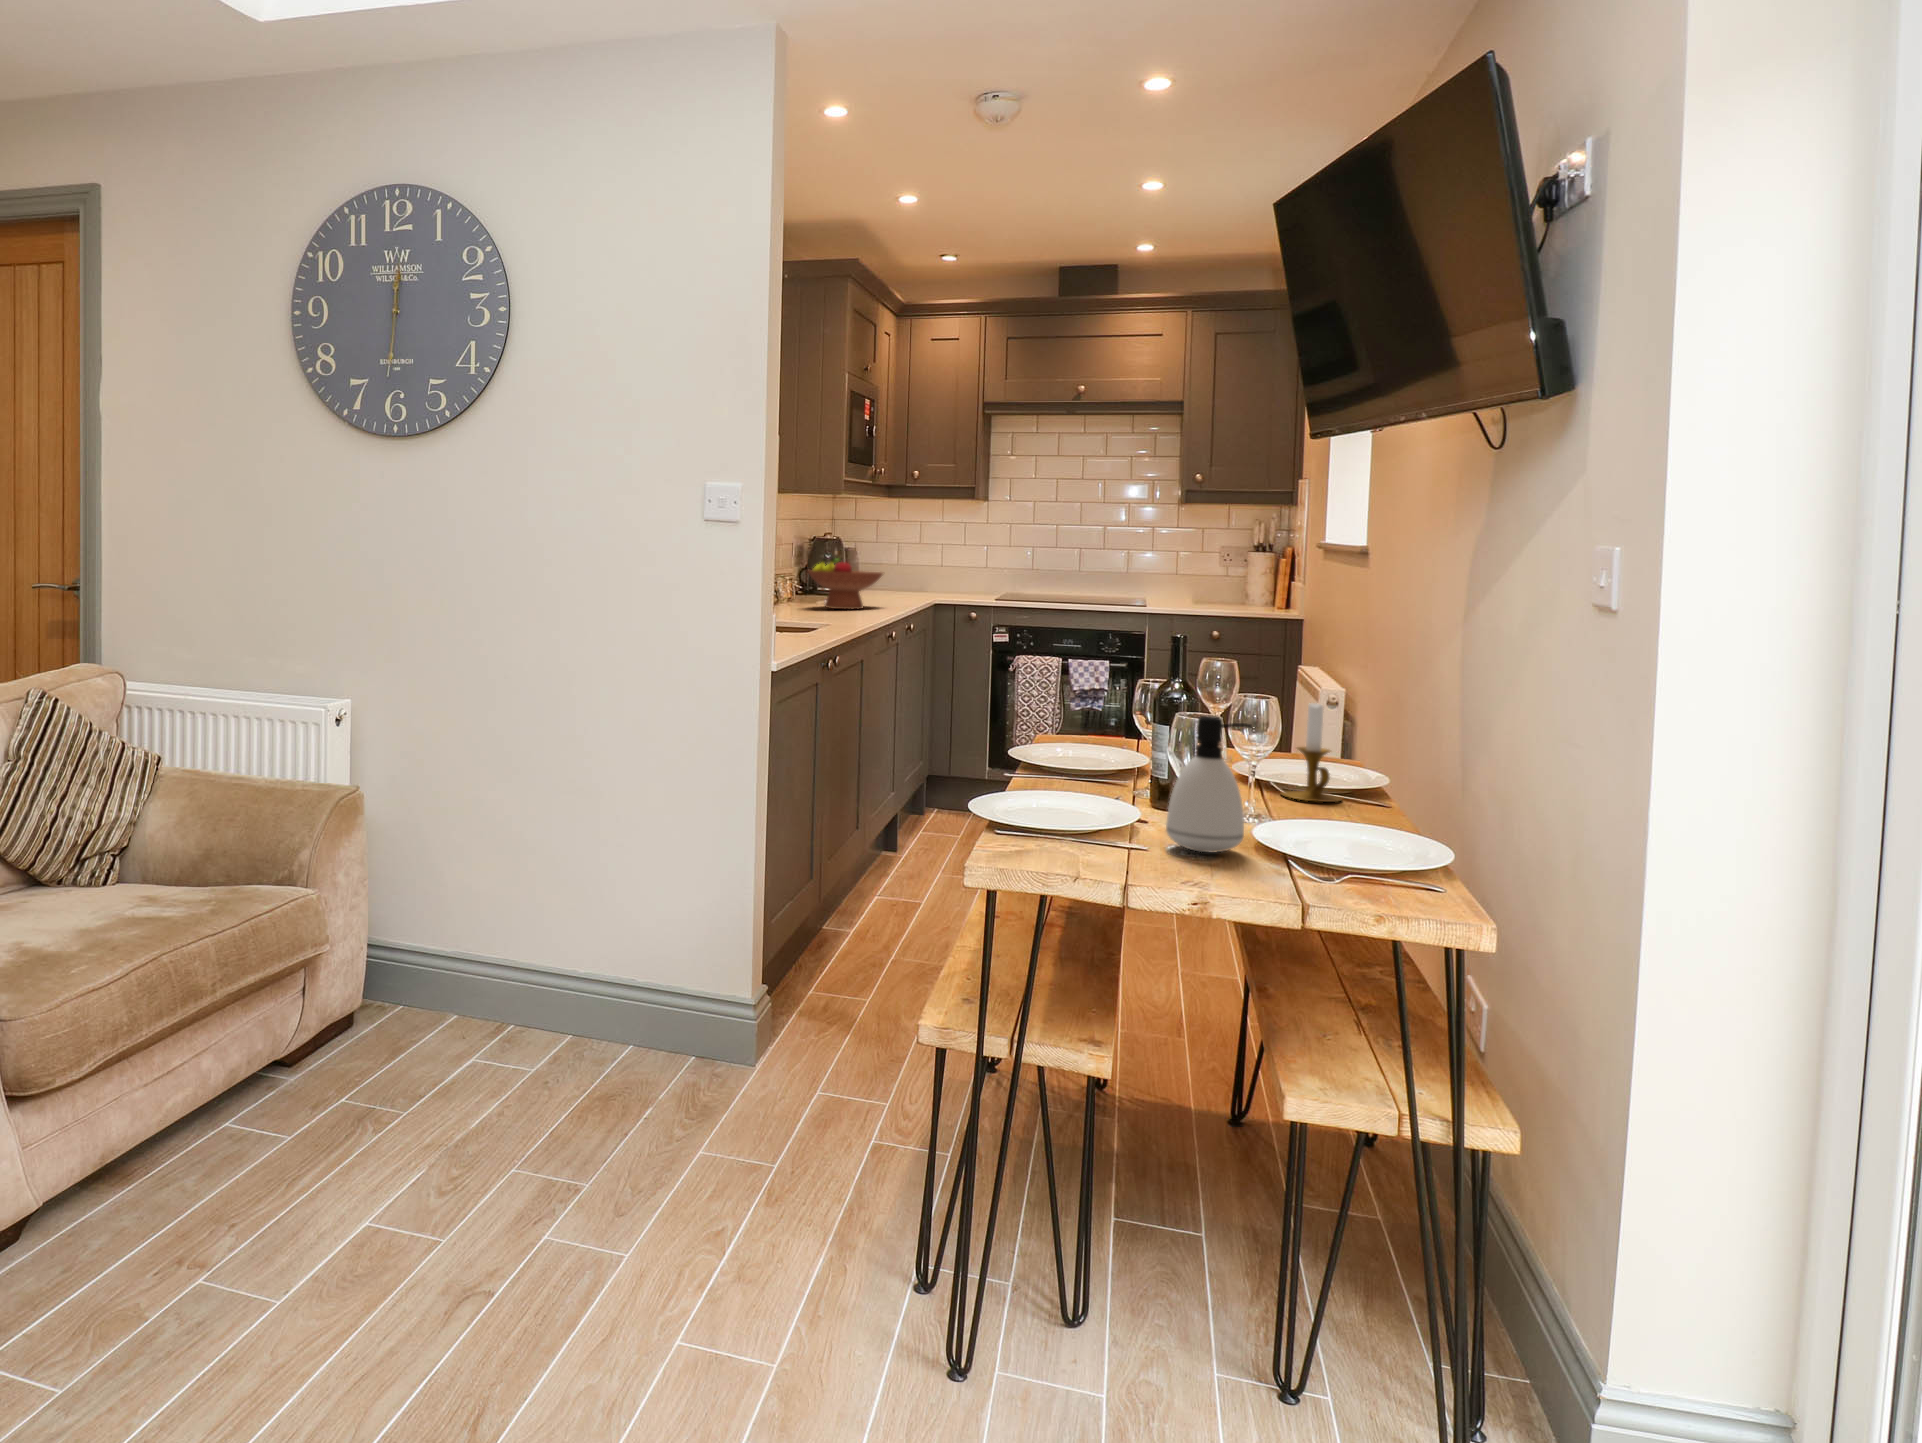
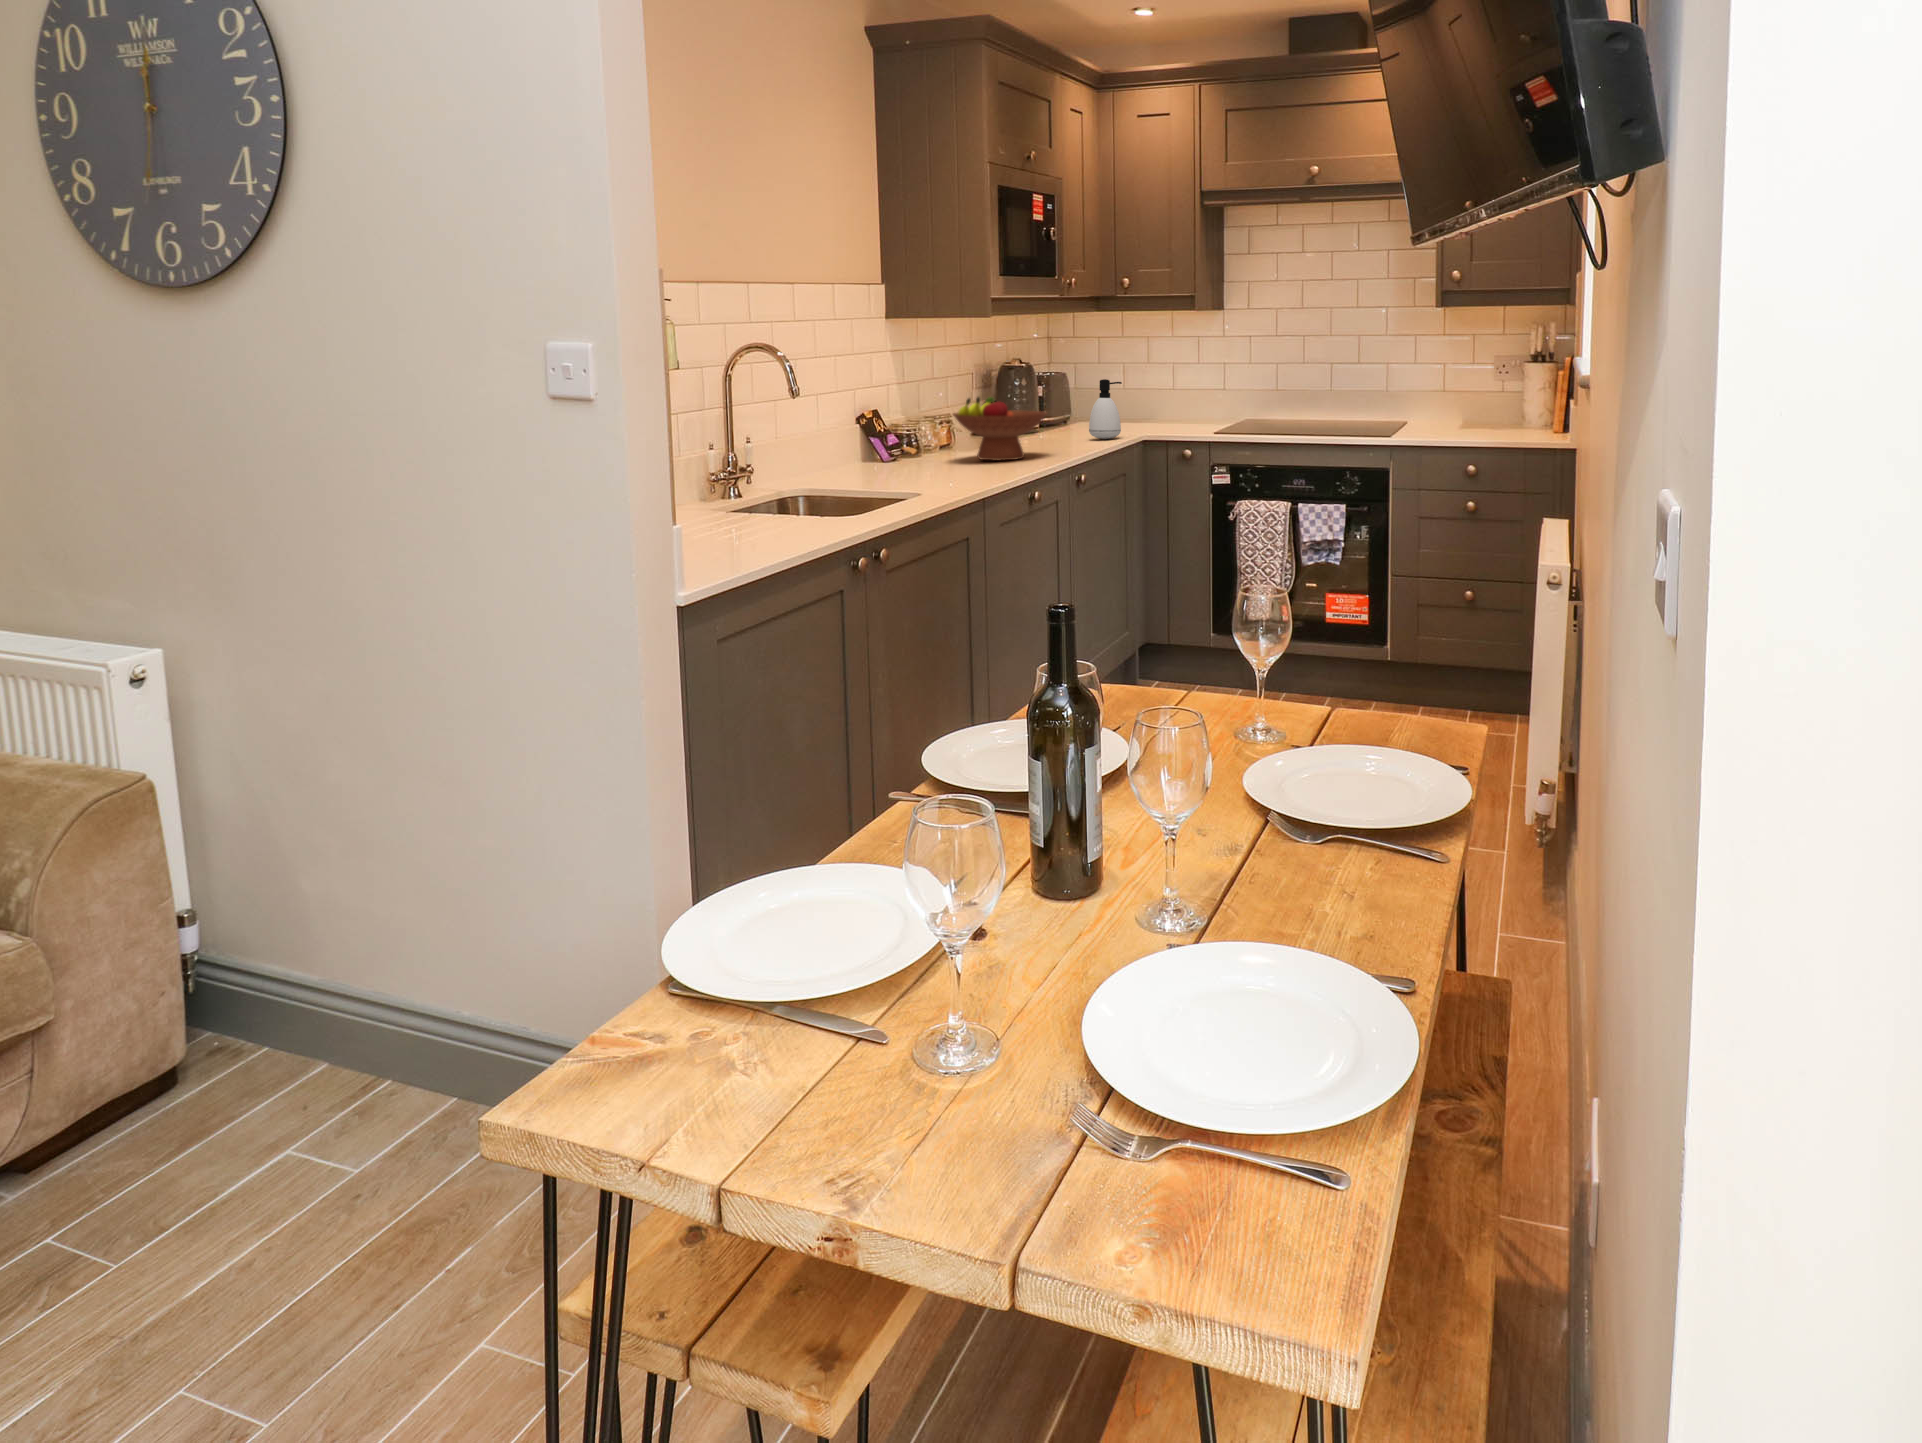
candlestick: present [1281,703,1341,802] -> none [1240,722,1339,901]
soap dispenser: present [1166,715,1252,852] -> present [1089,379,1122,439]

